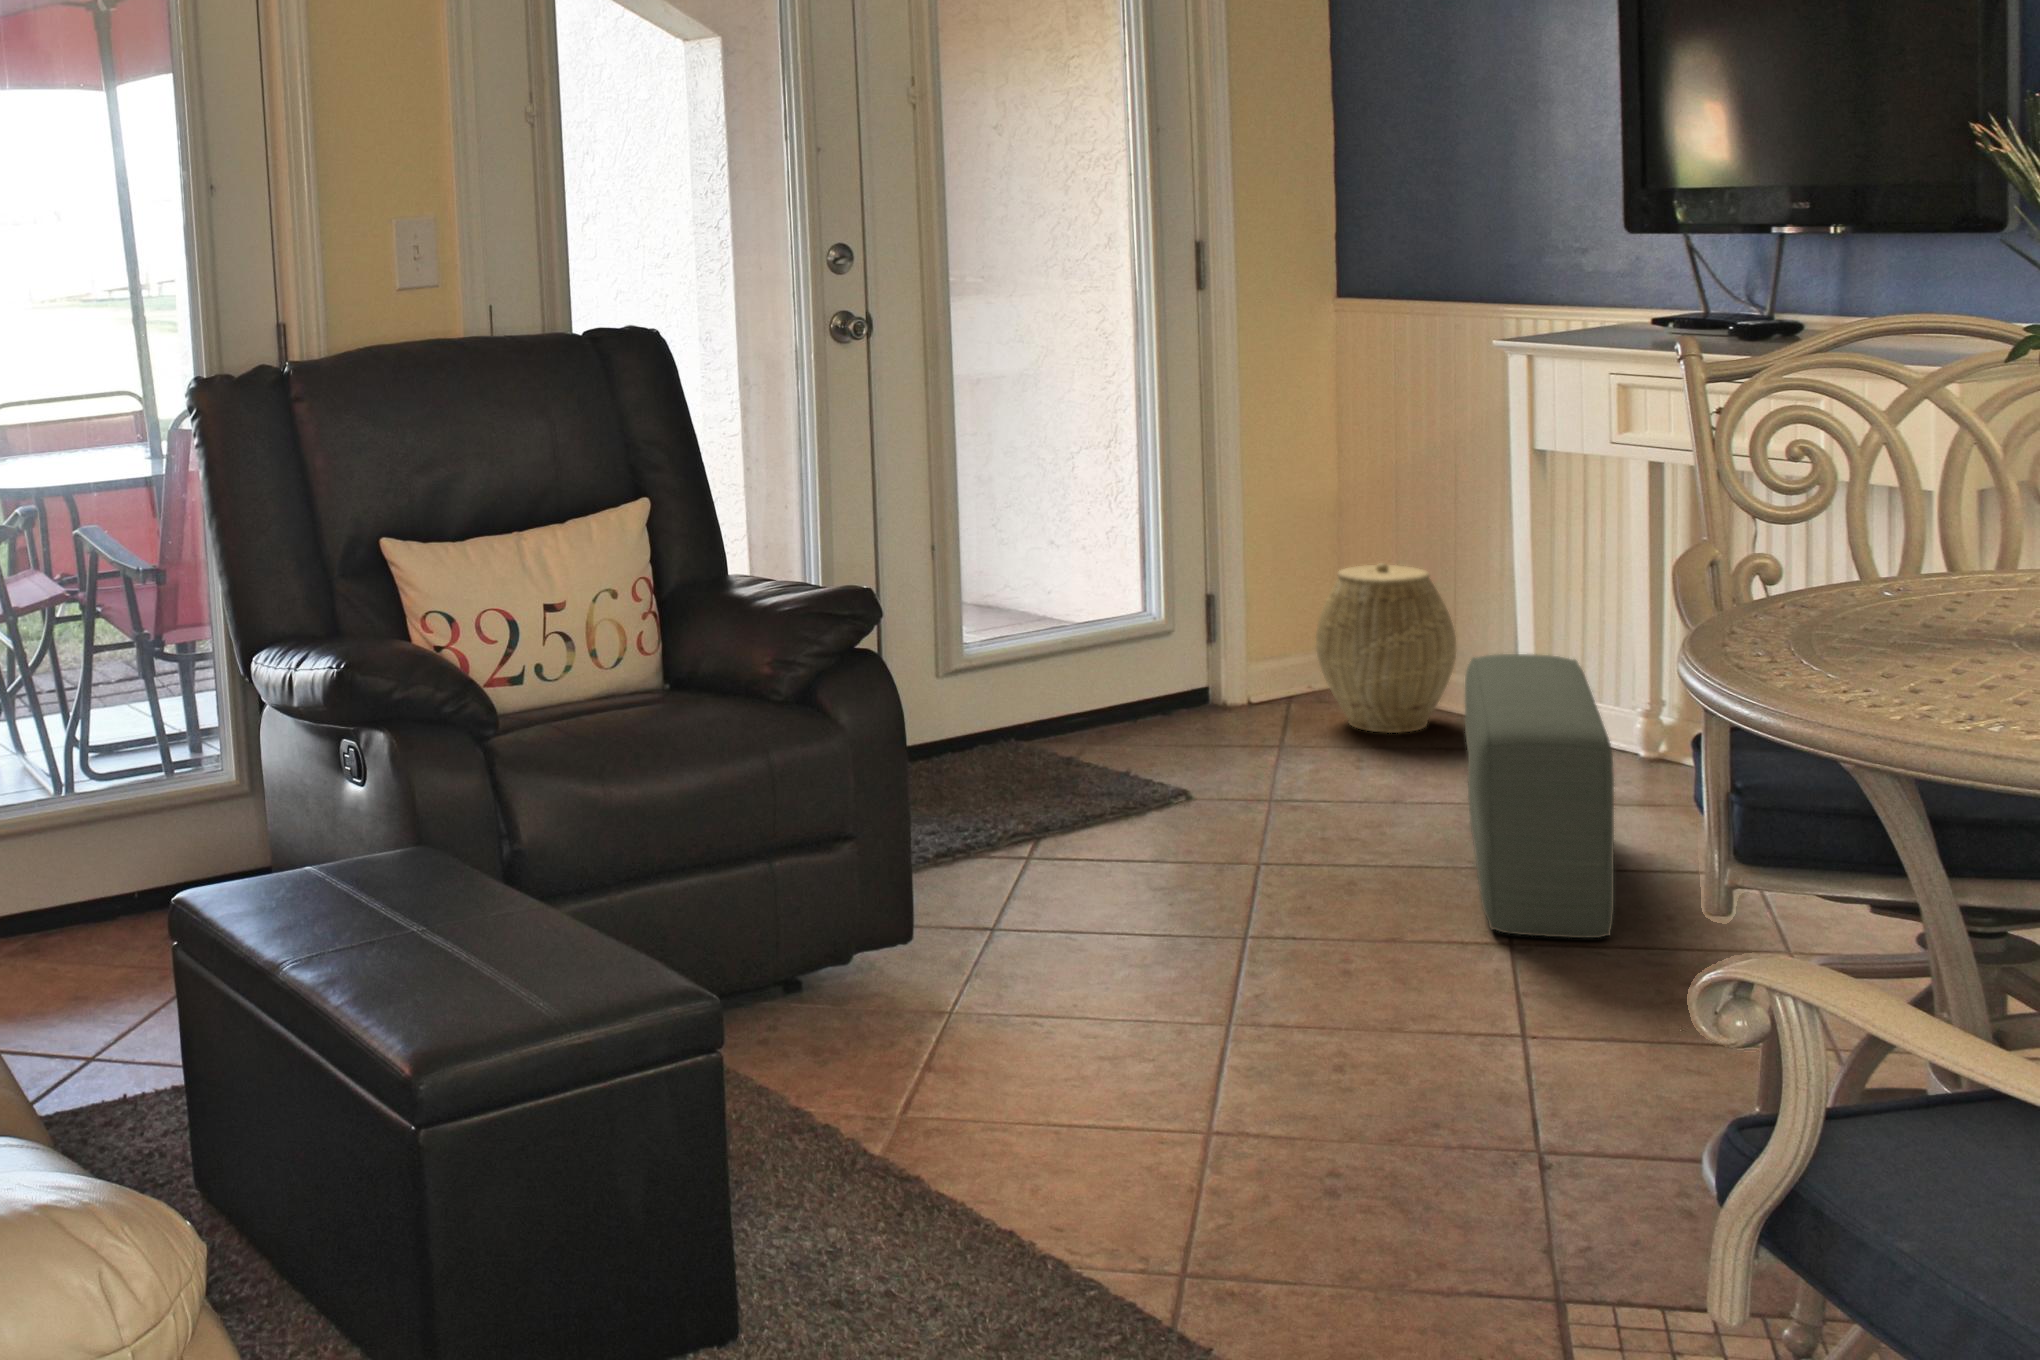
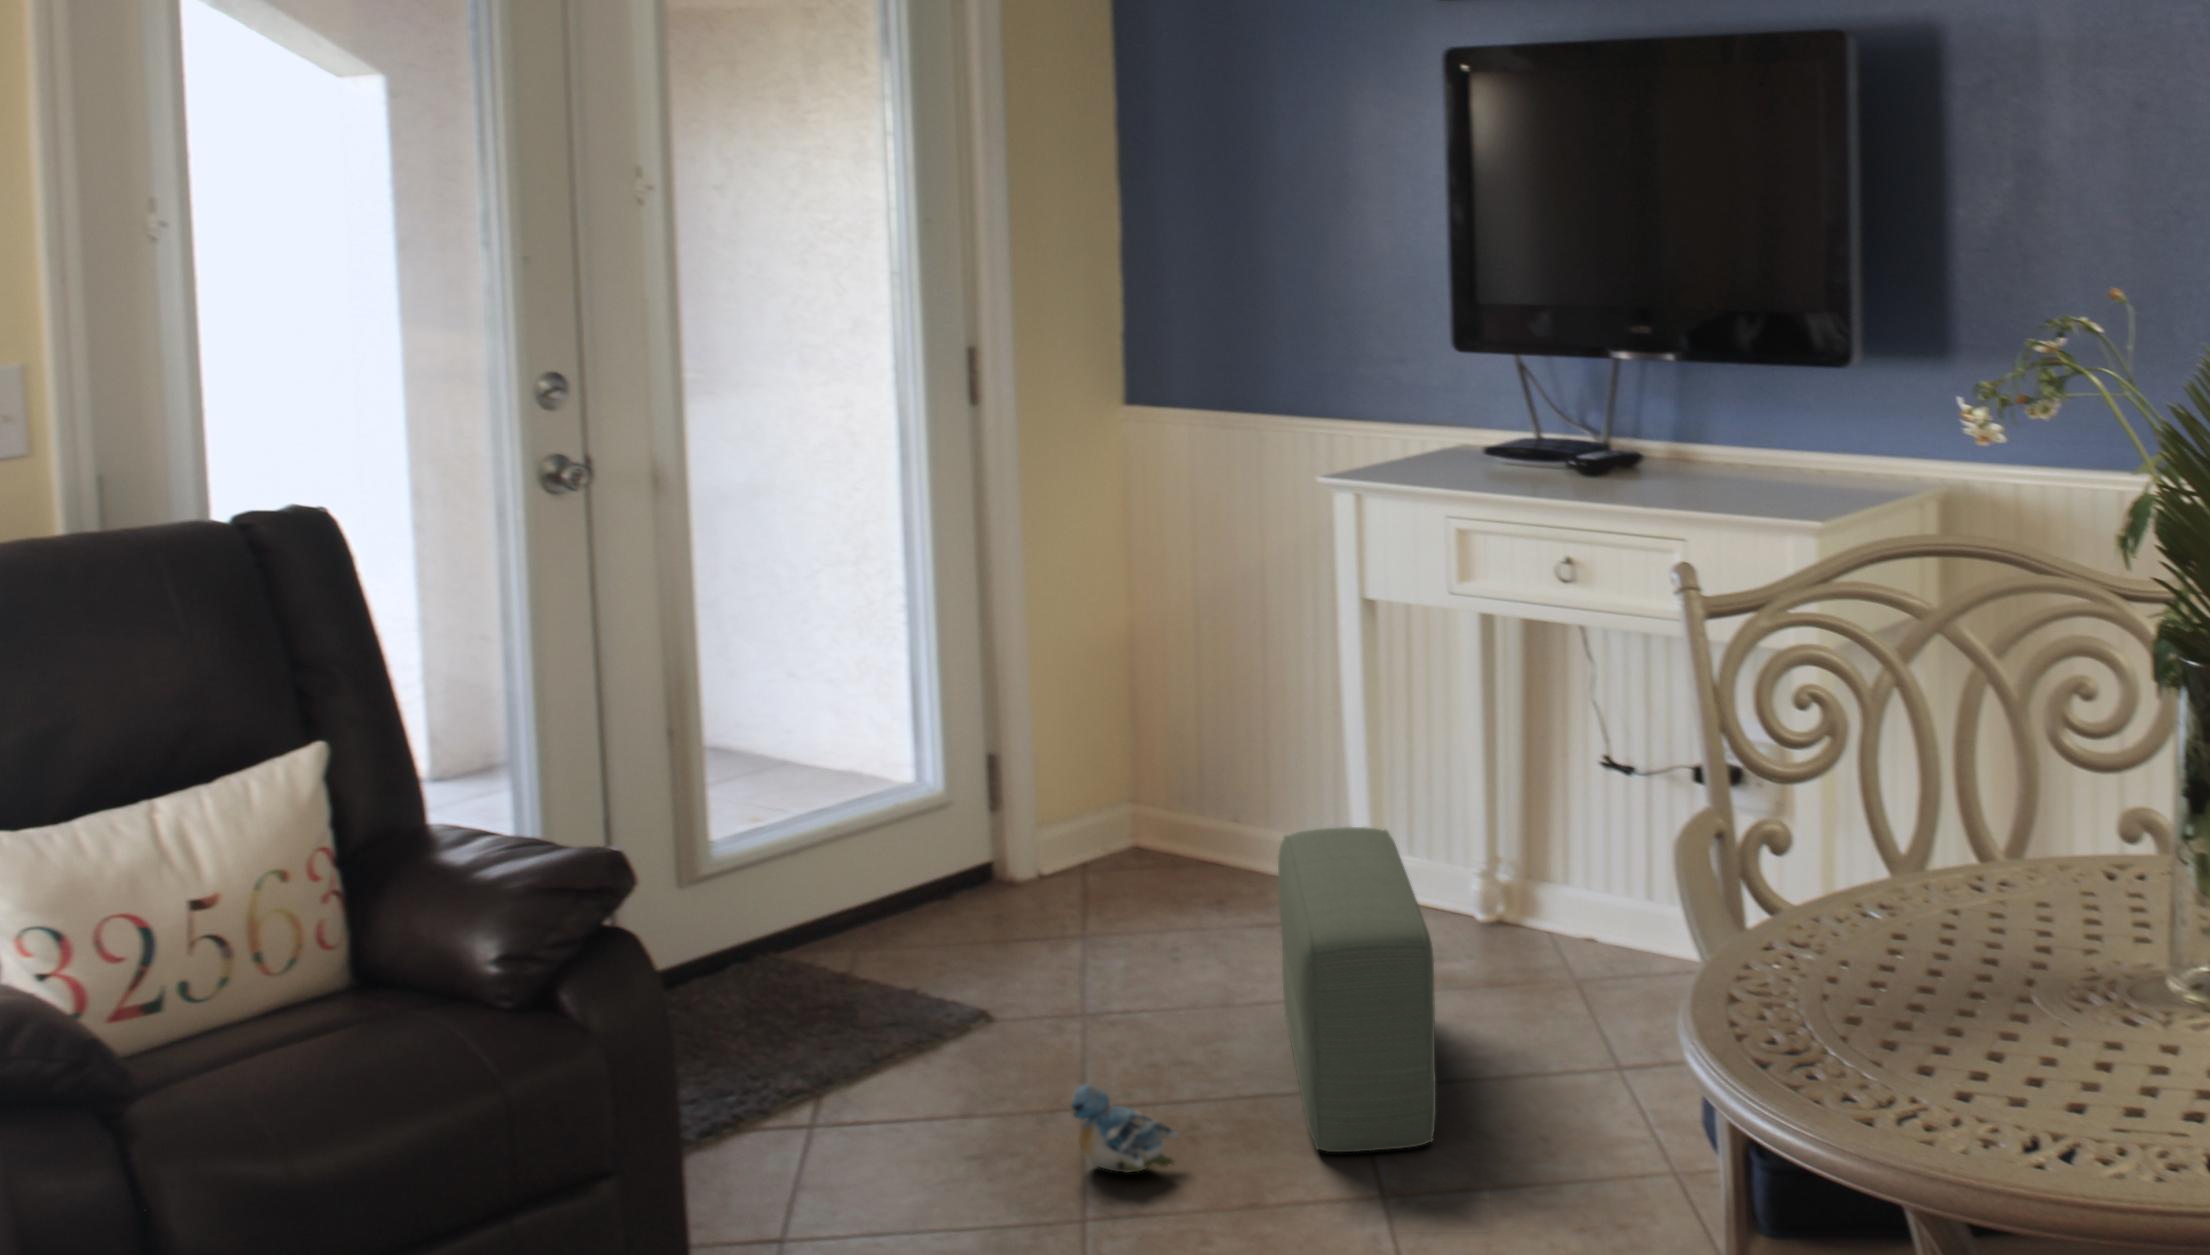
woven basket: present [1316,563,1456,733] -> none [1112,713,1258,901]
plush toy: none [1255,846,1357,927] -> present [1071,1084,1179,1173]

